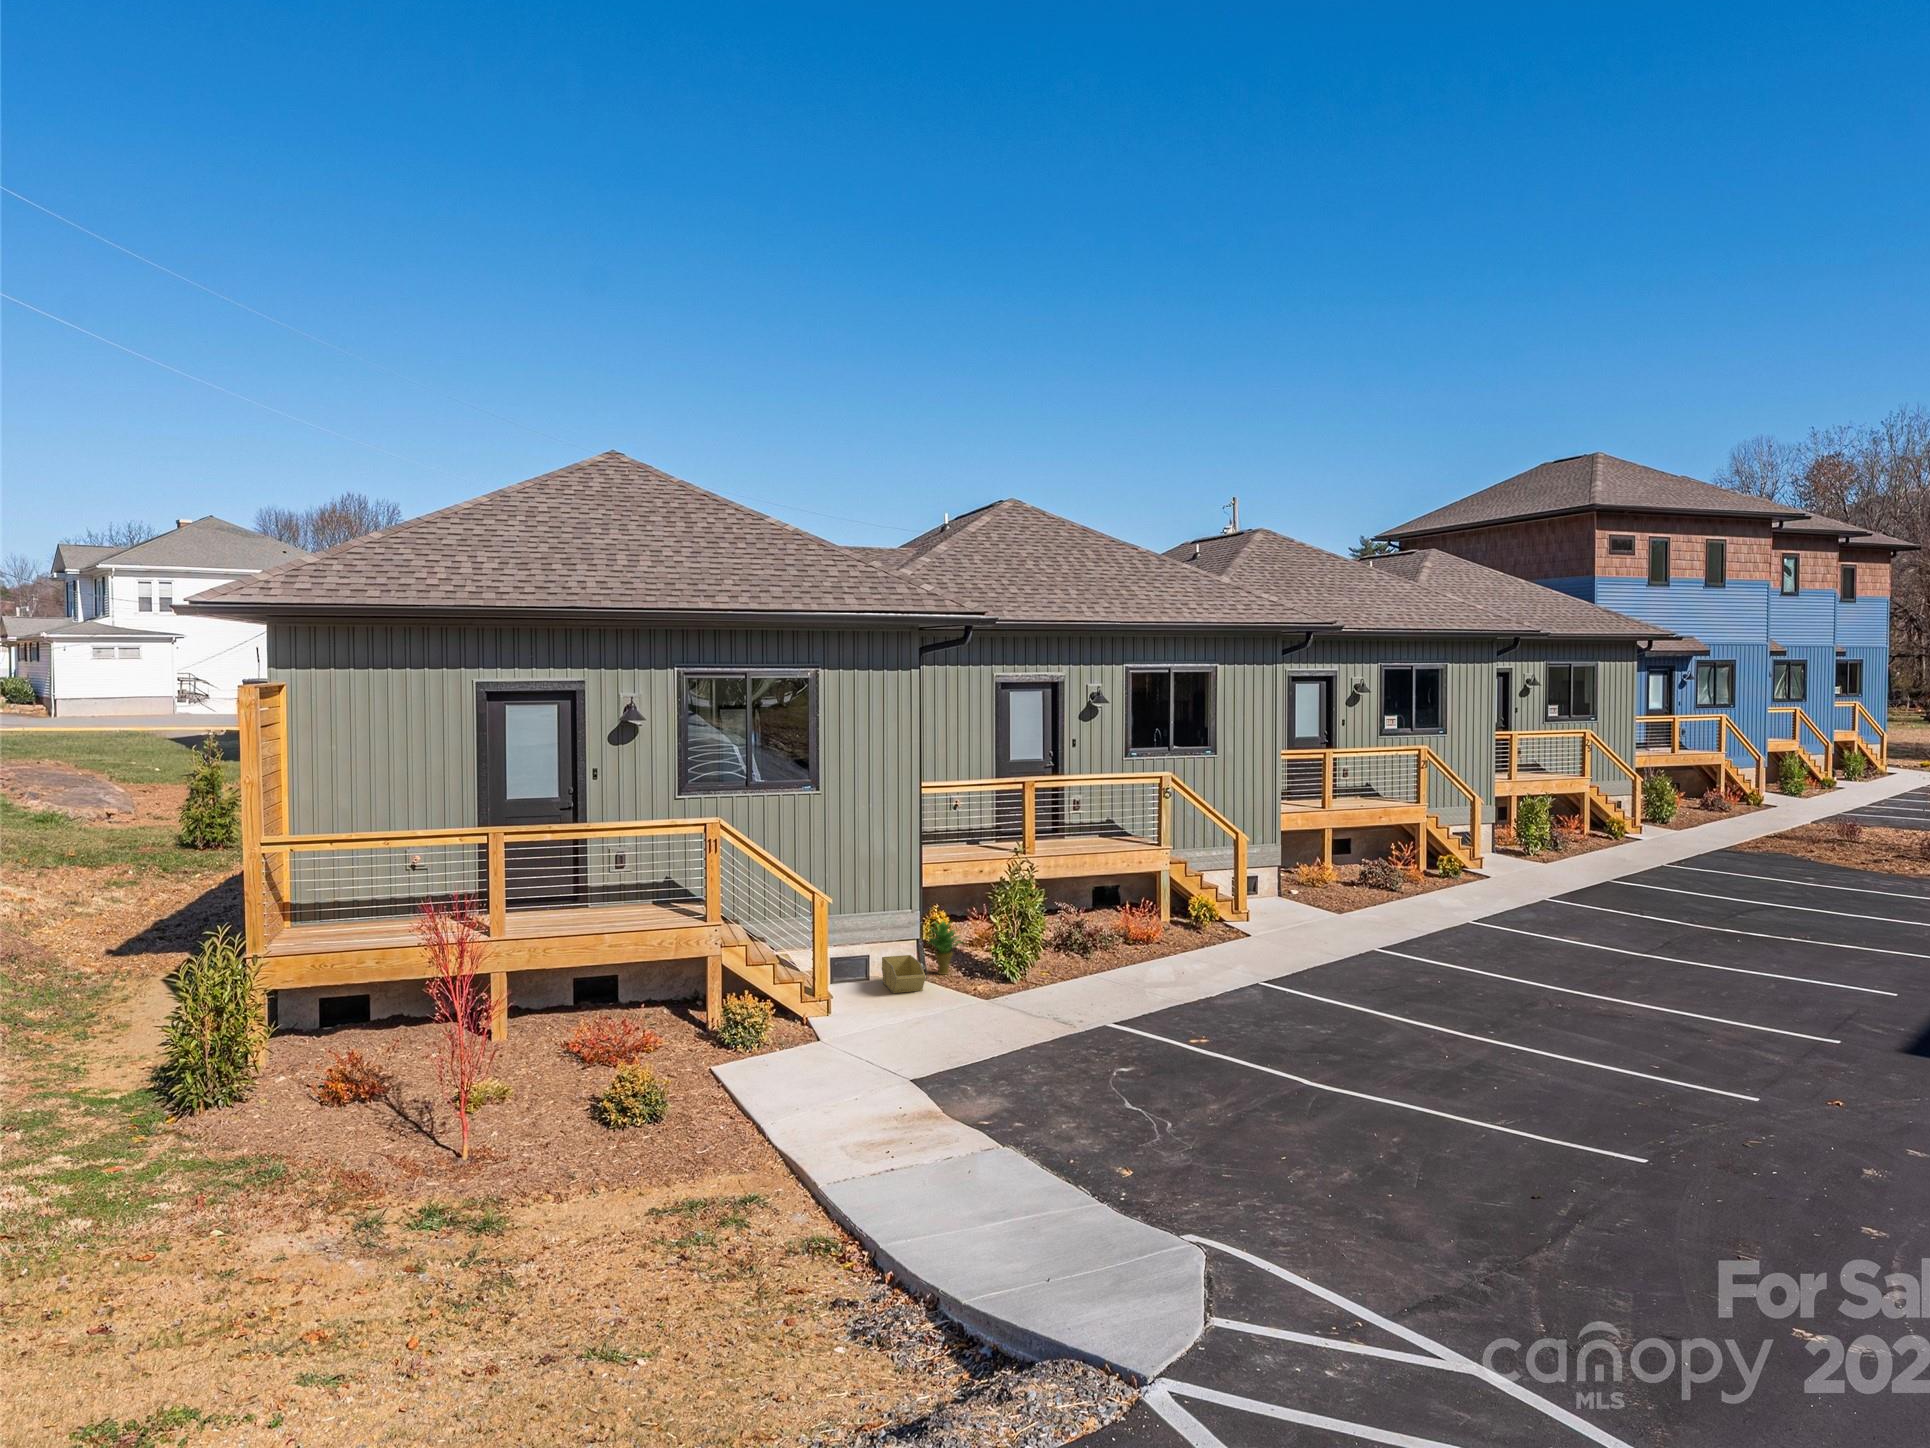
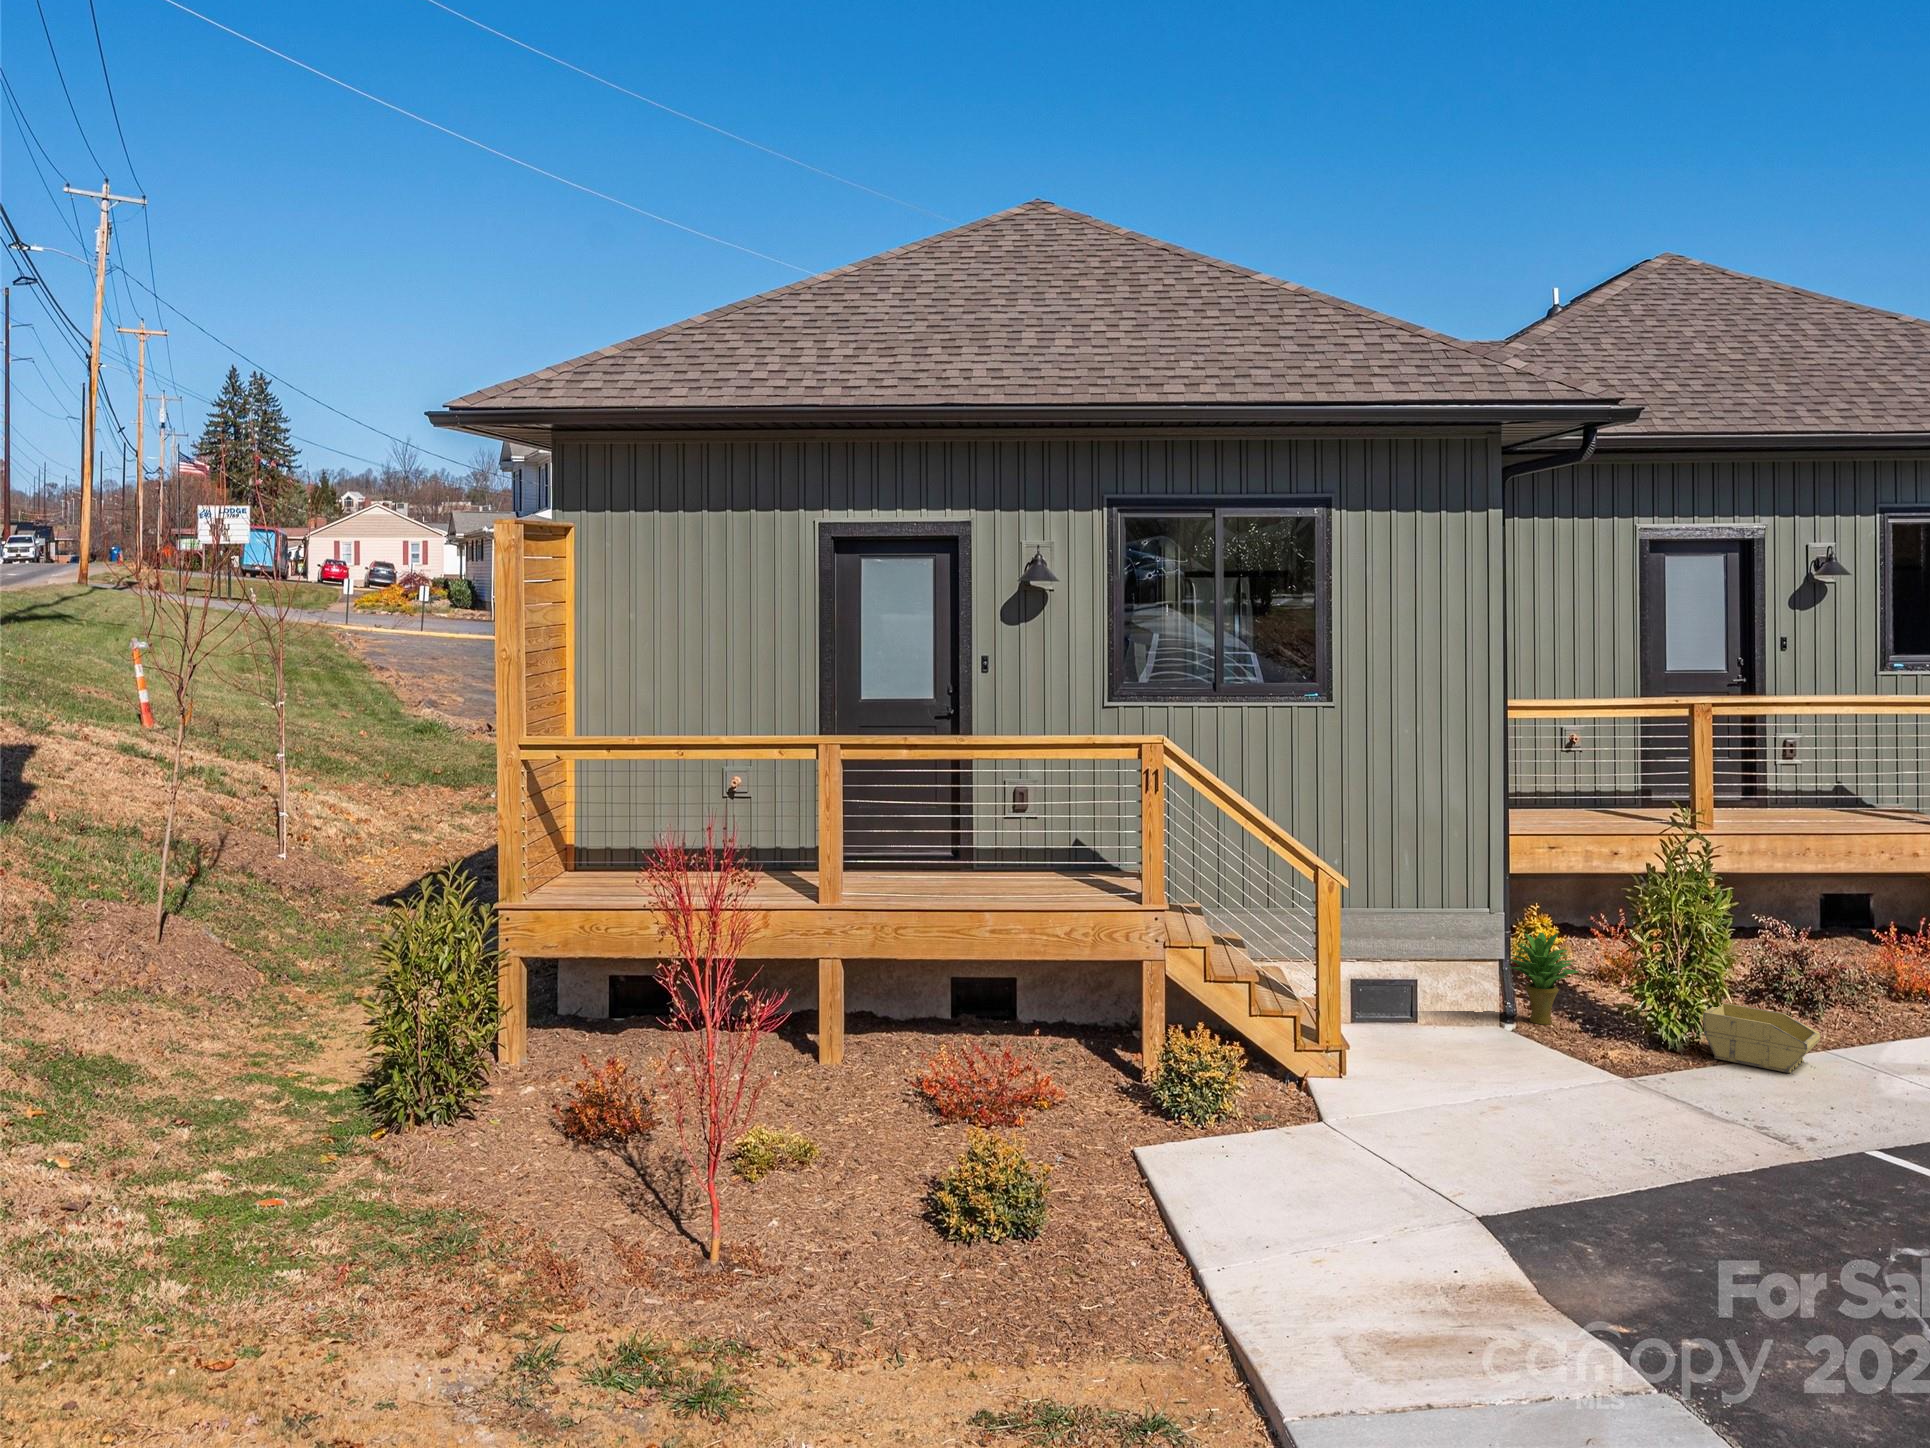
storage bin: present [882,955,926,993] -> present [1703,1003,1820,1073]

